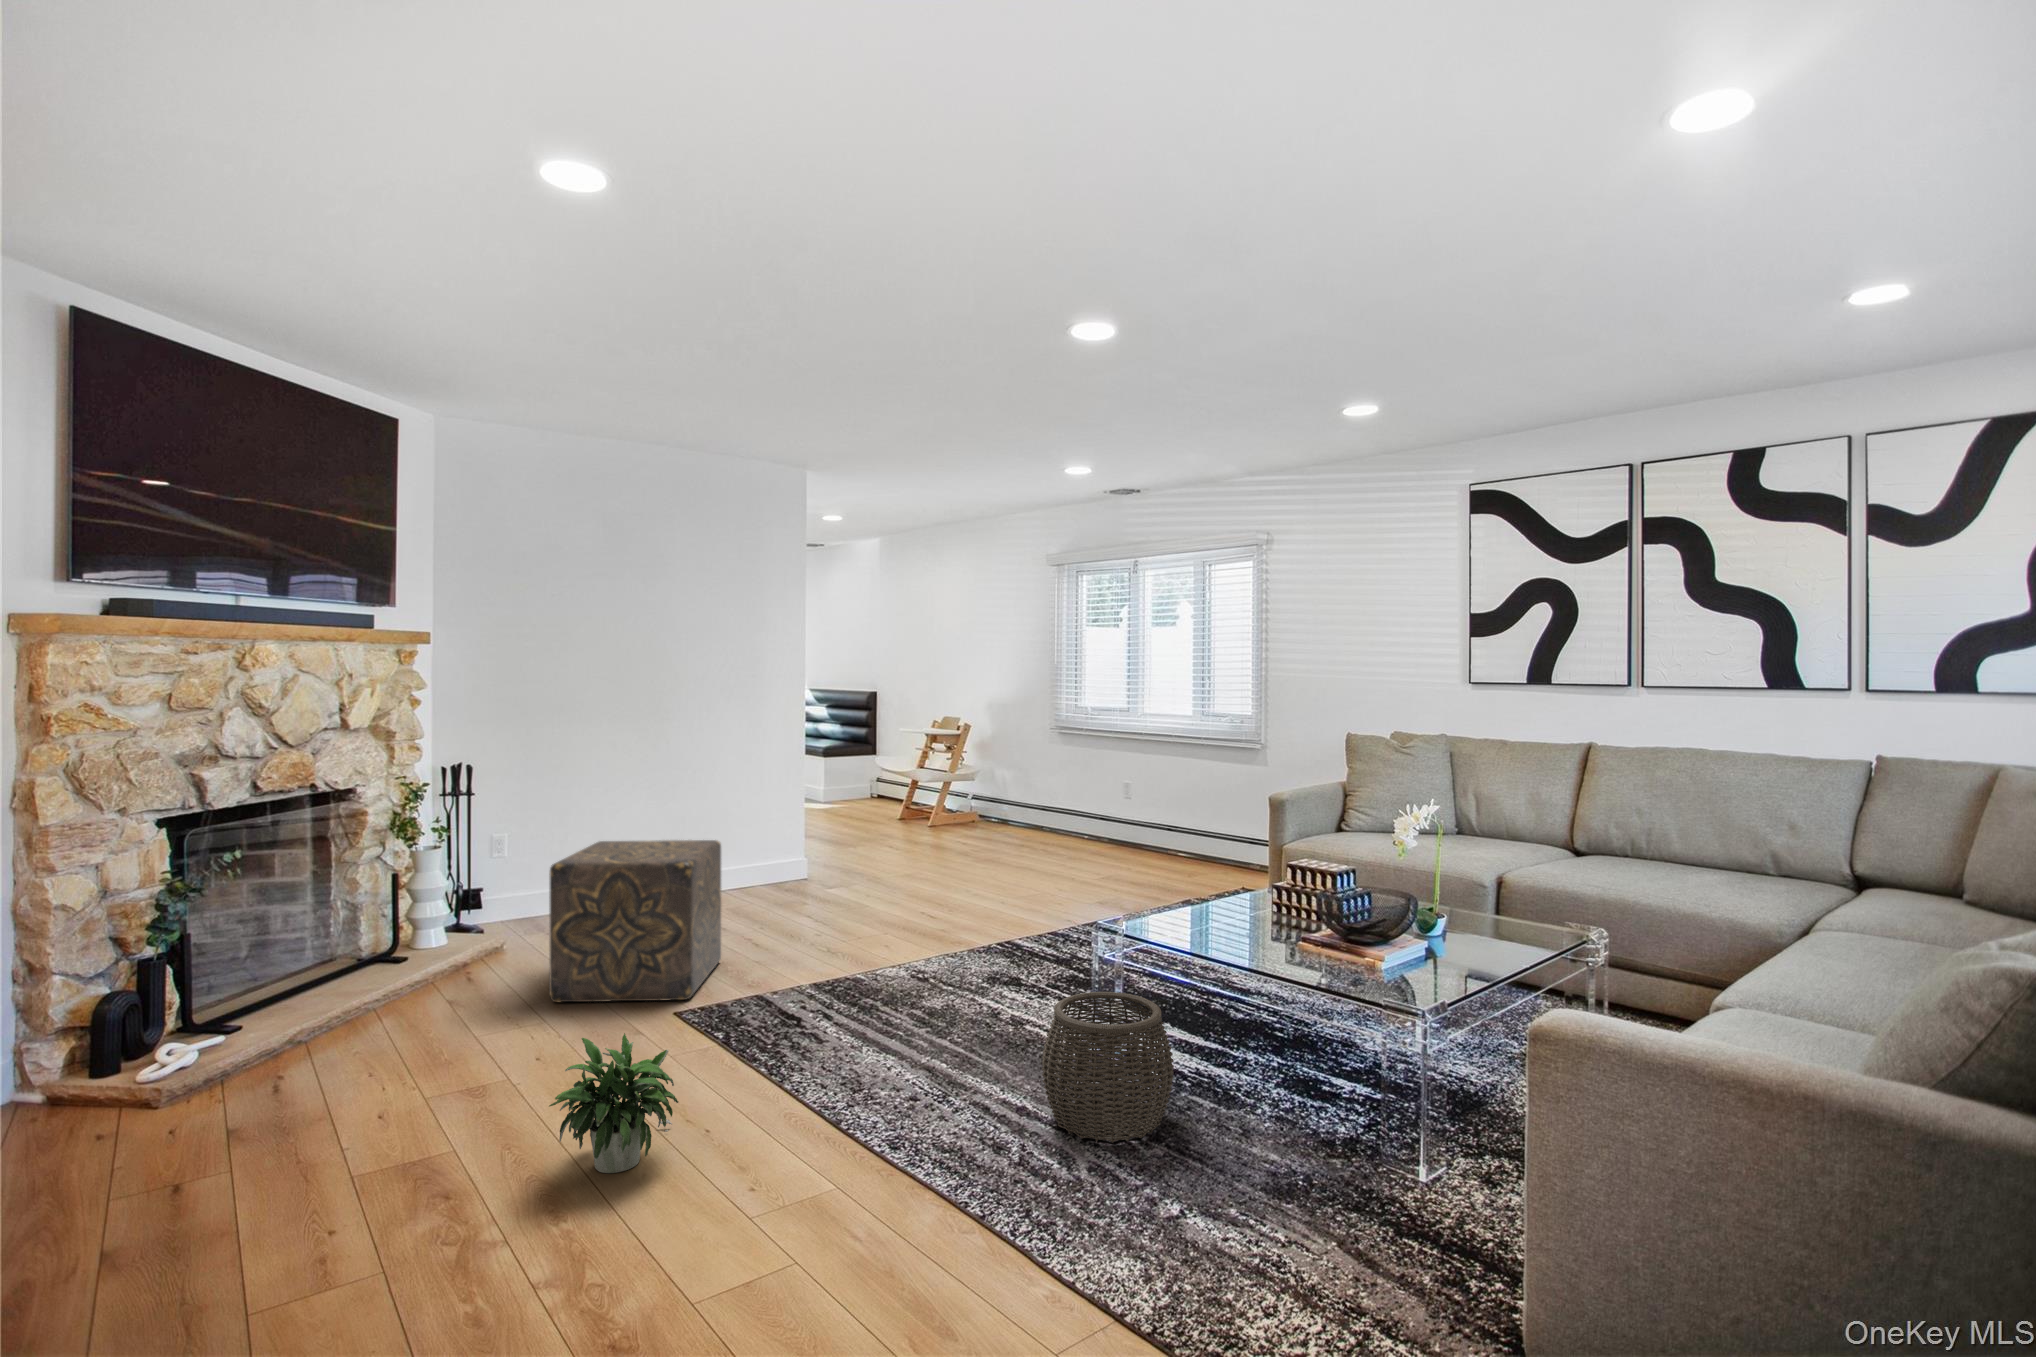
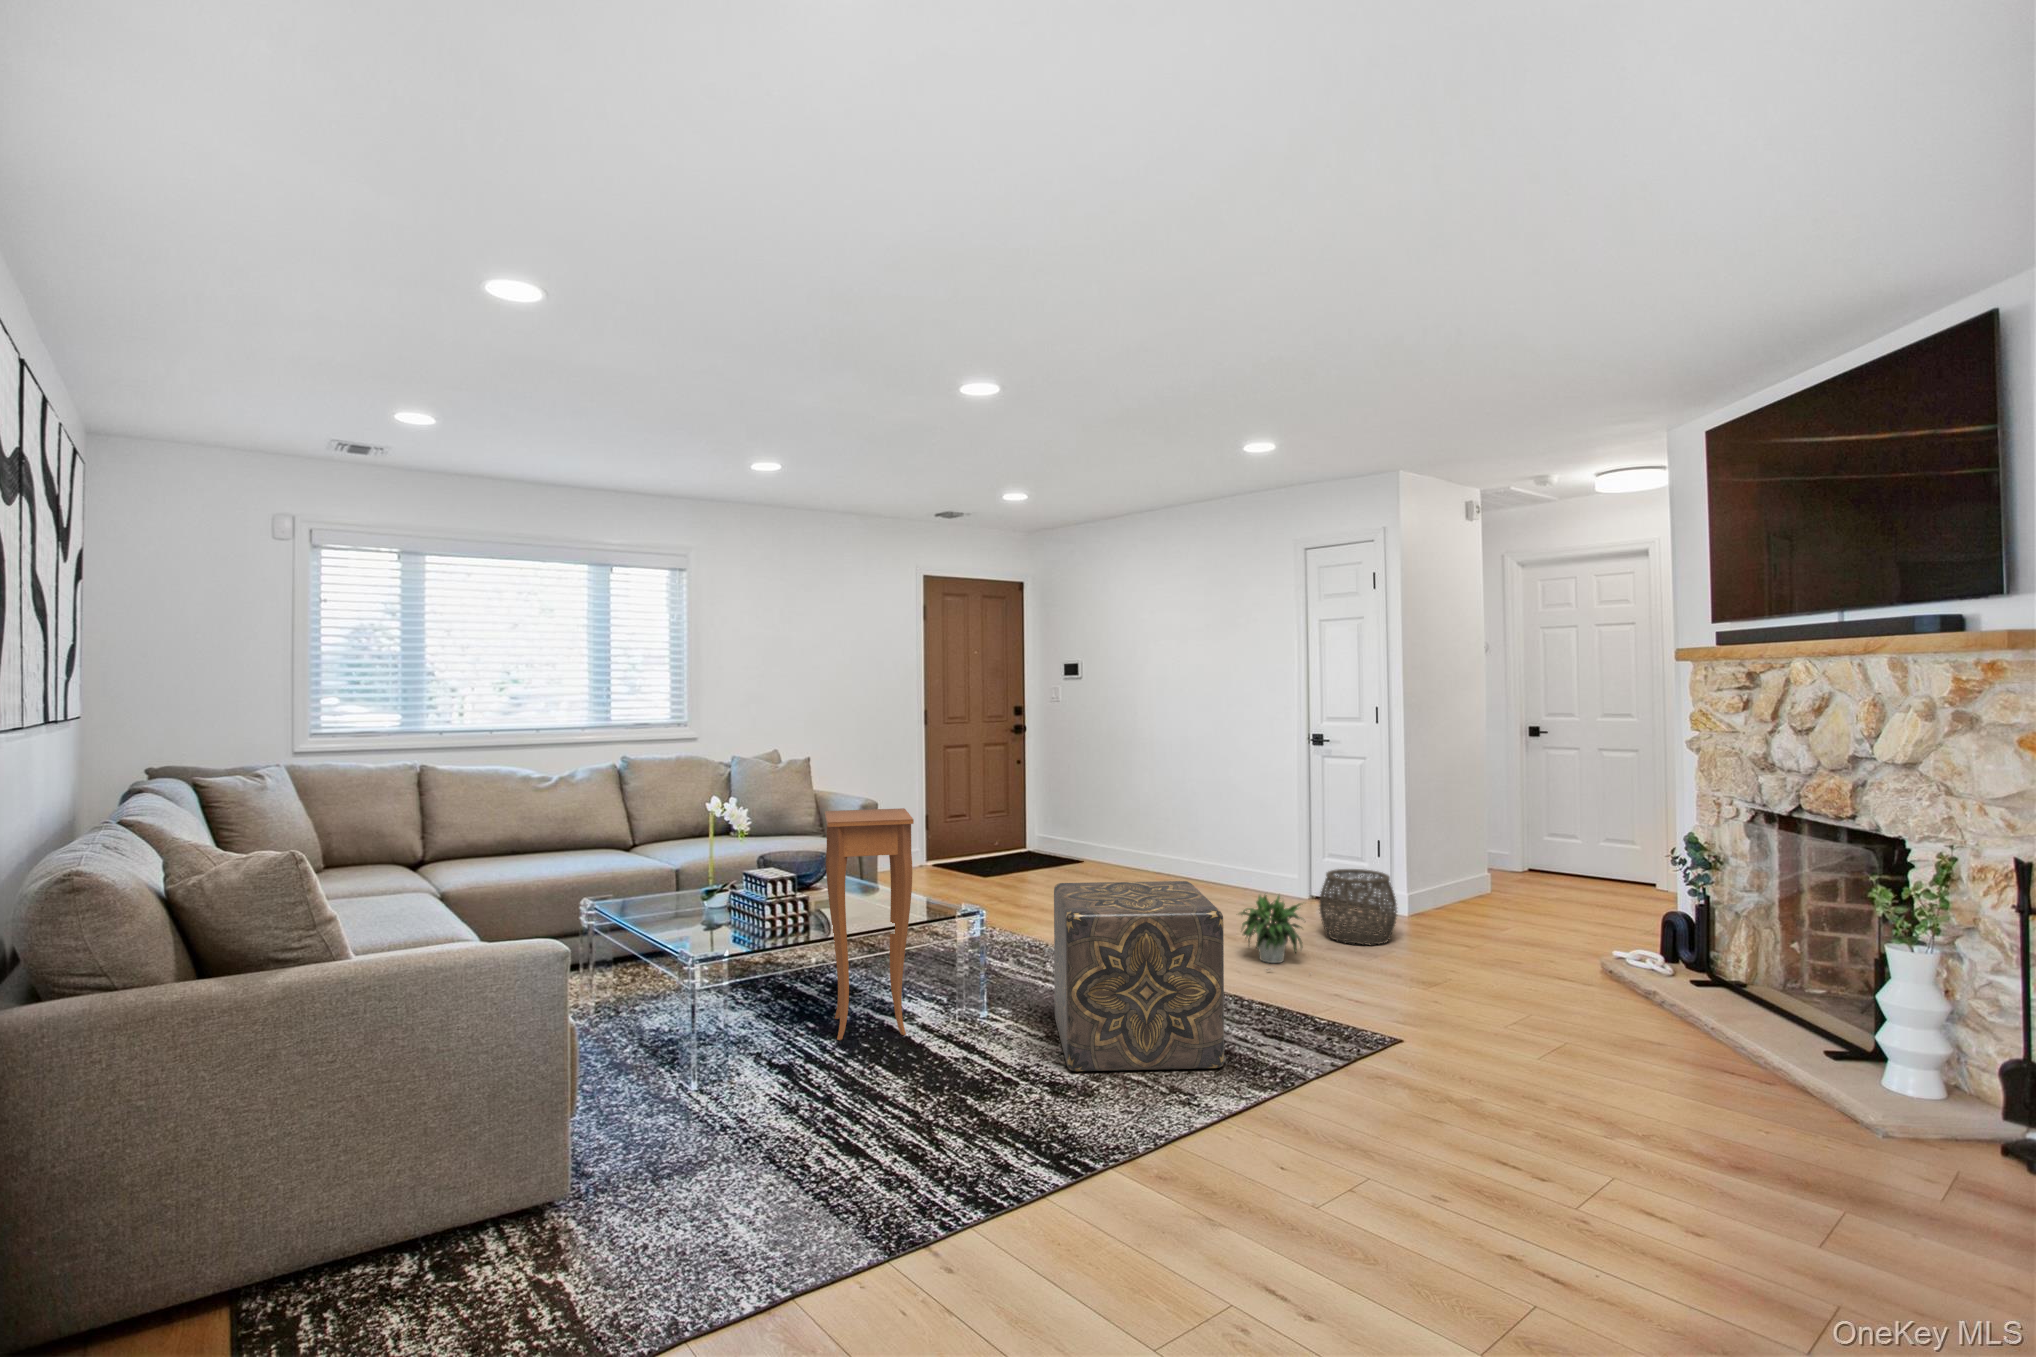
side table: none [1158,800,1278,1053] -> present [825,808,914,1040]
ottoman: present [549,840,721,1002] -> present [1054,881,1224,1071]
woven basket: present [1042,992,1174,1143] -> present [1319,869,1397,945]

